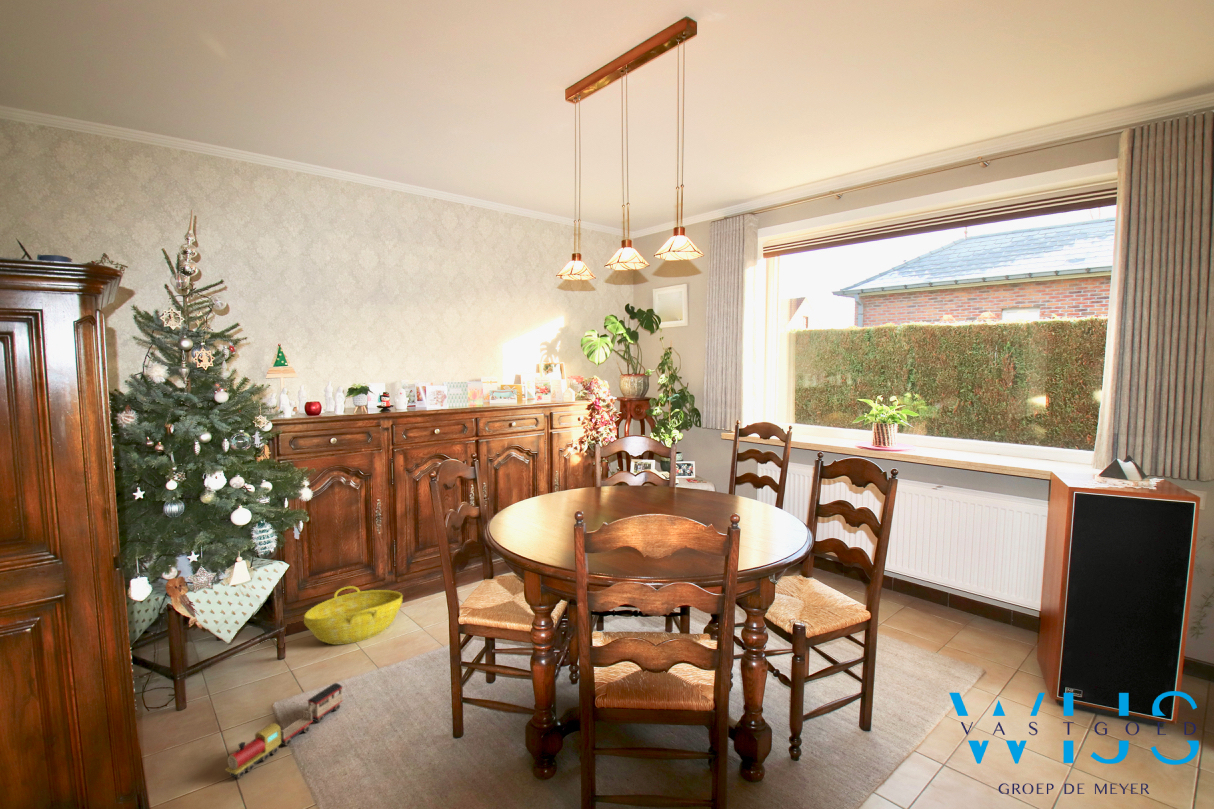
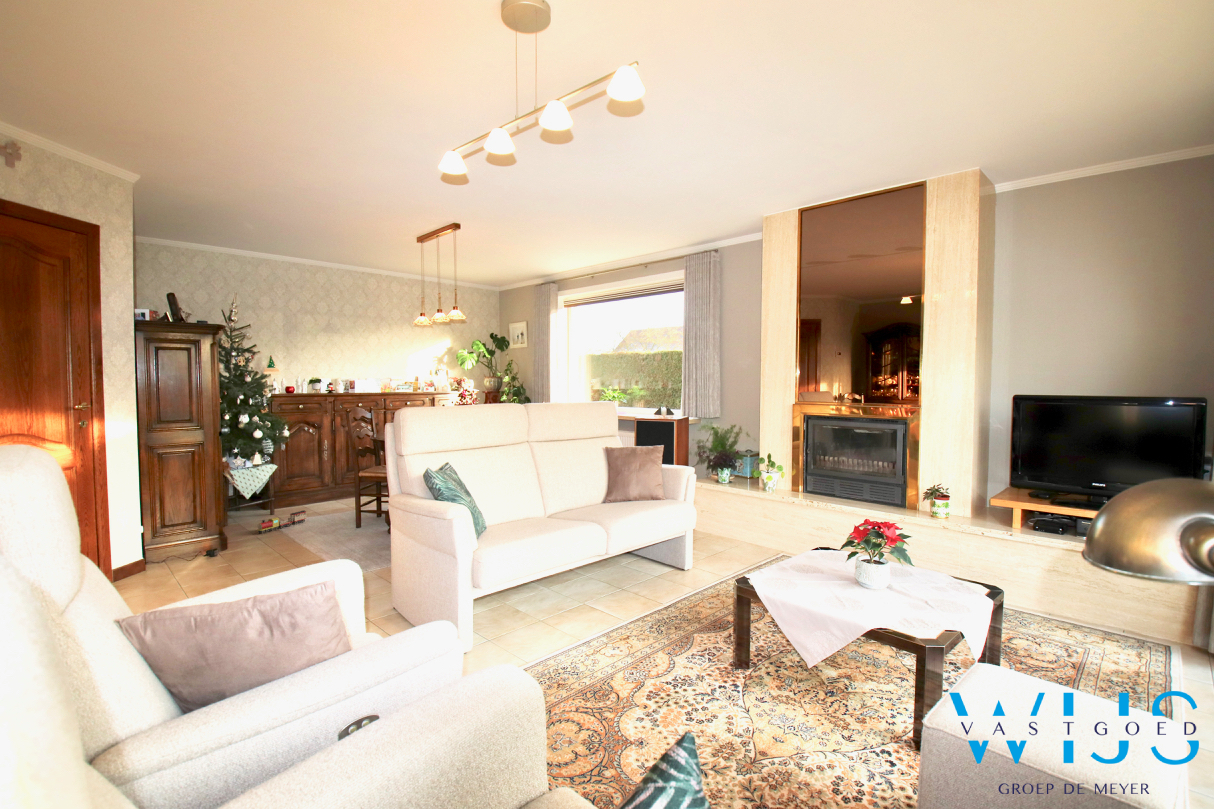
basket: present [304,586,402,645] -> none [285,485,338,509]

